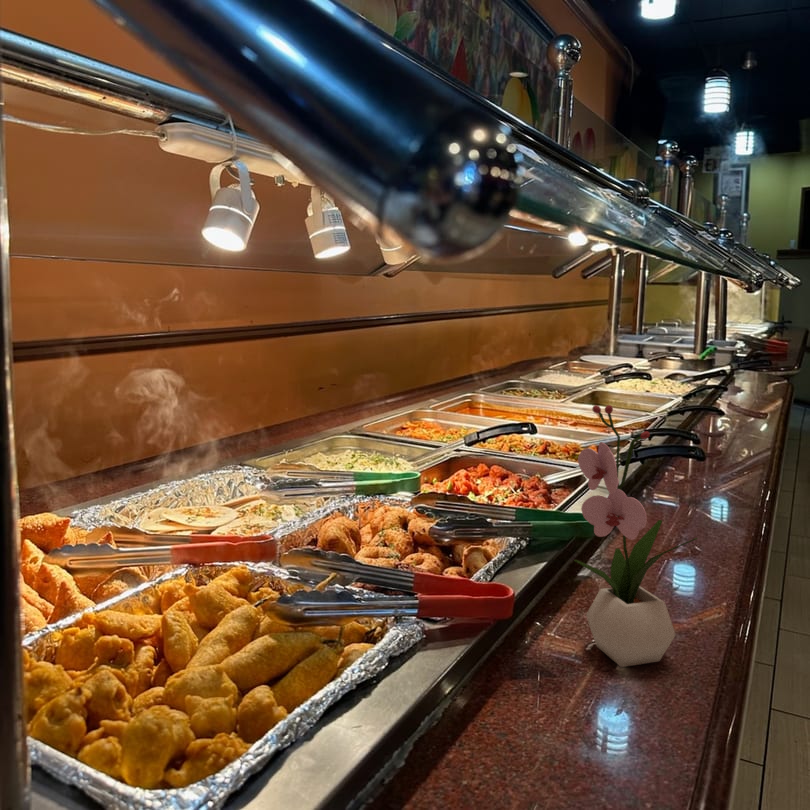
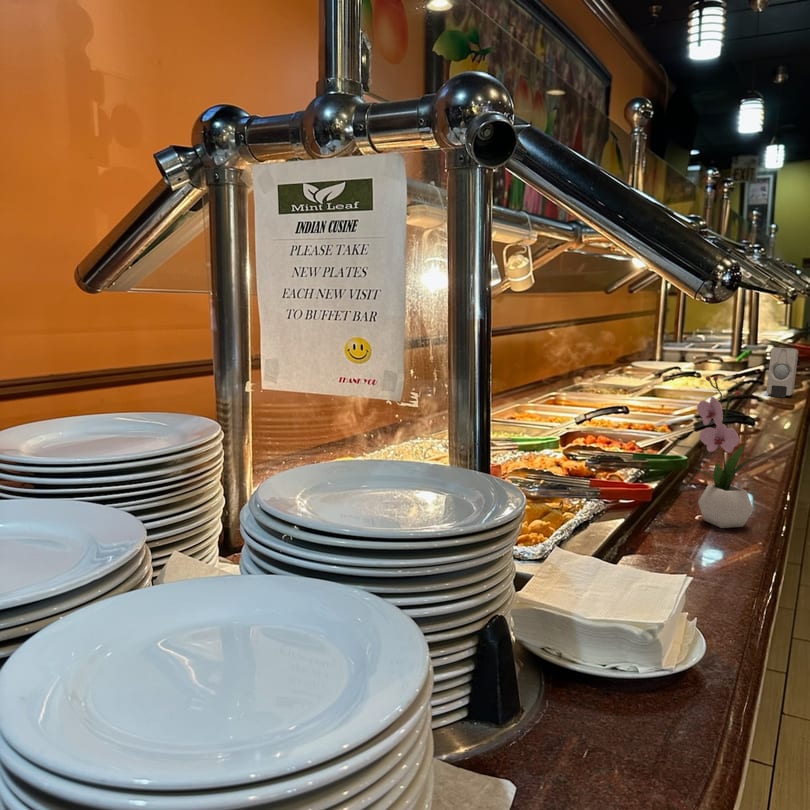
soap dispenser: none [730,344,768,403] -> present [767,347,798,398]

